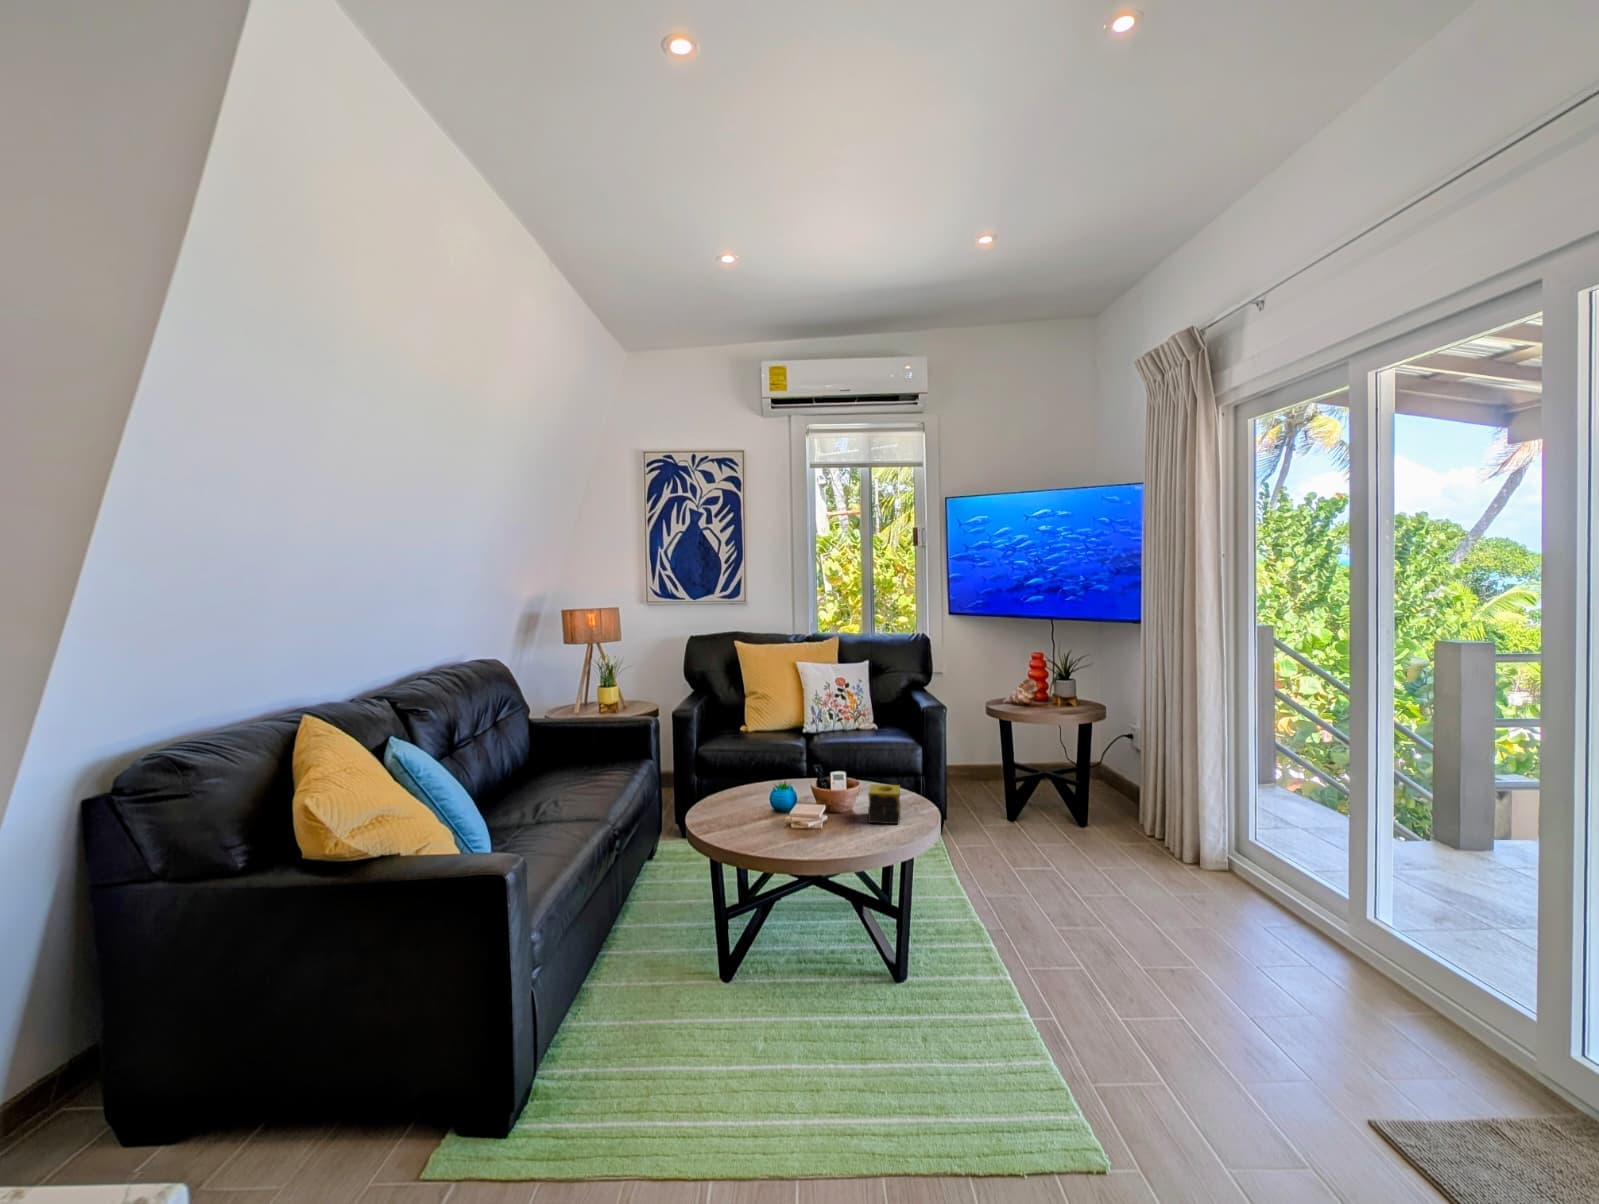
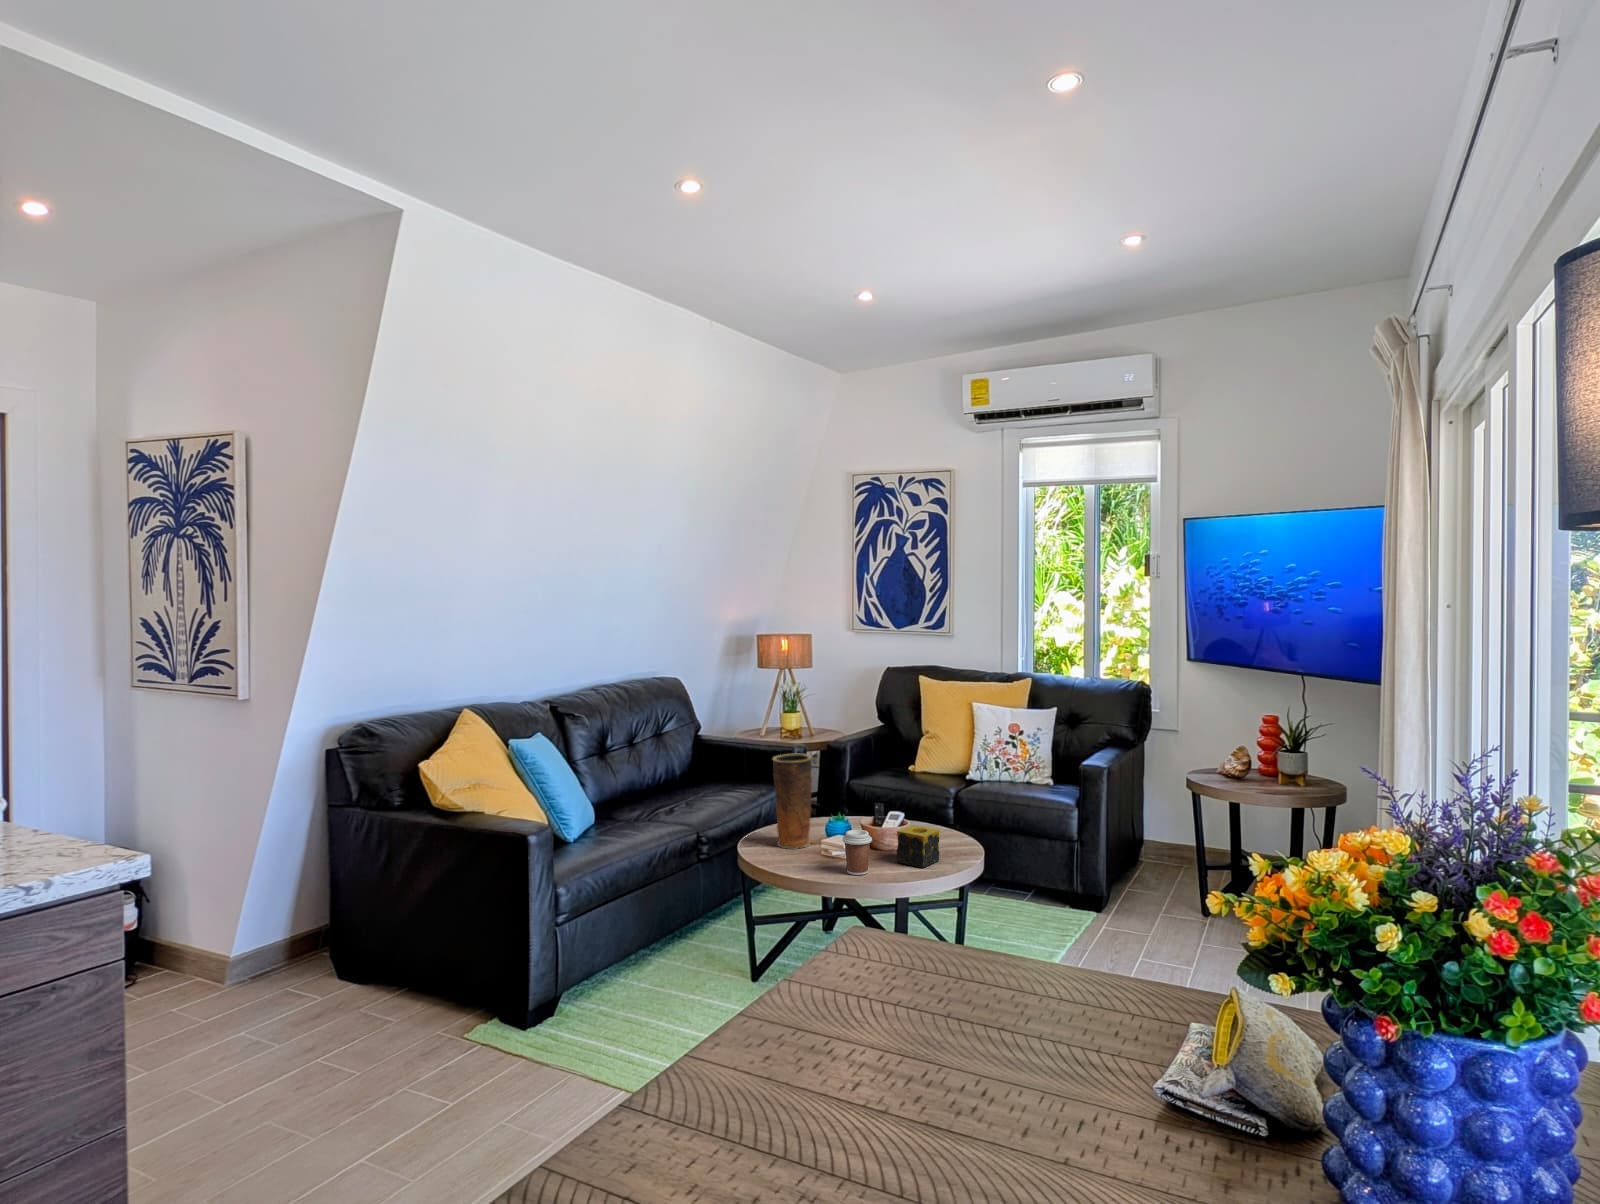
vase: none [724,729,766,829] -> present [773,754,812,849]
coffee cup: none [833,798,863,844] -> present [842,830,872,875]

